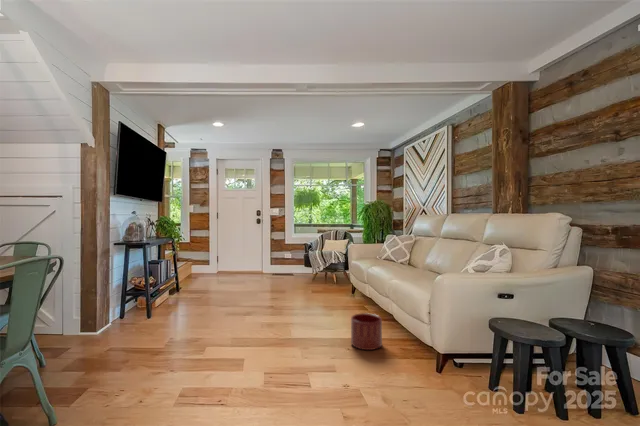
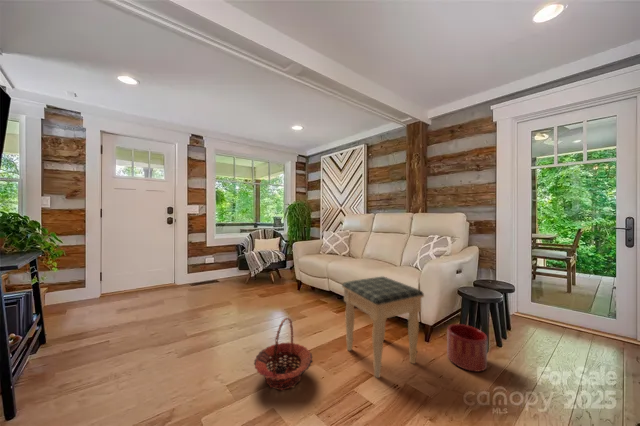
footstool: none [284,266,338,335] -> present [342,277,424,378]
basket: none [225,281,263,322] -> present [254,318,312,390]

